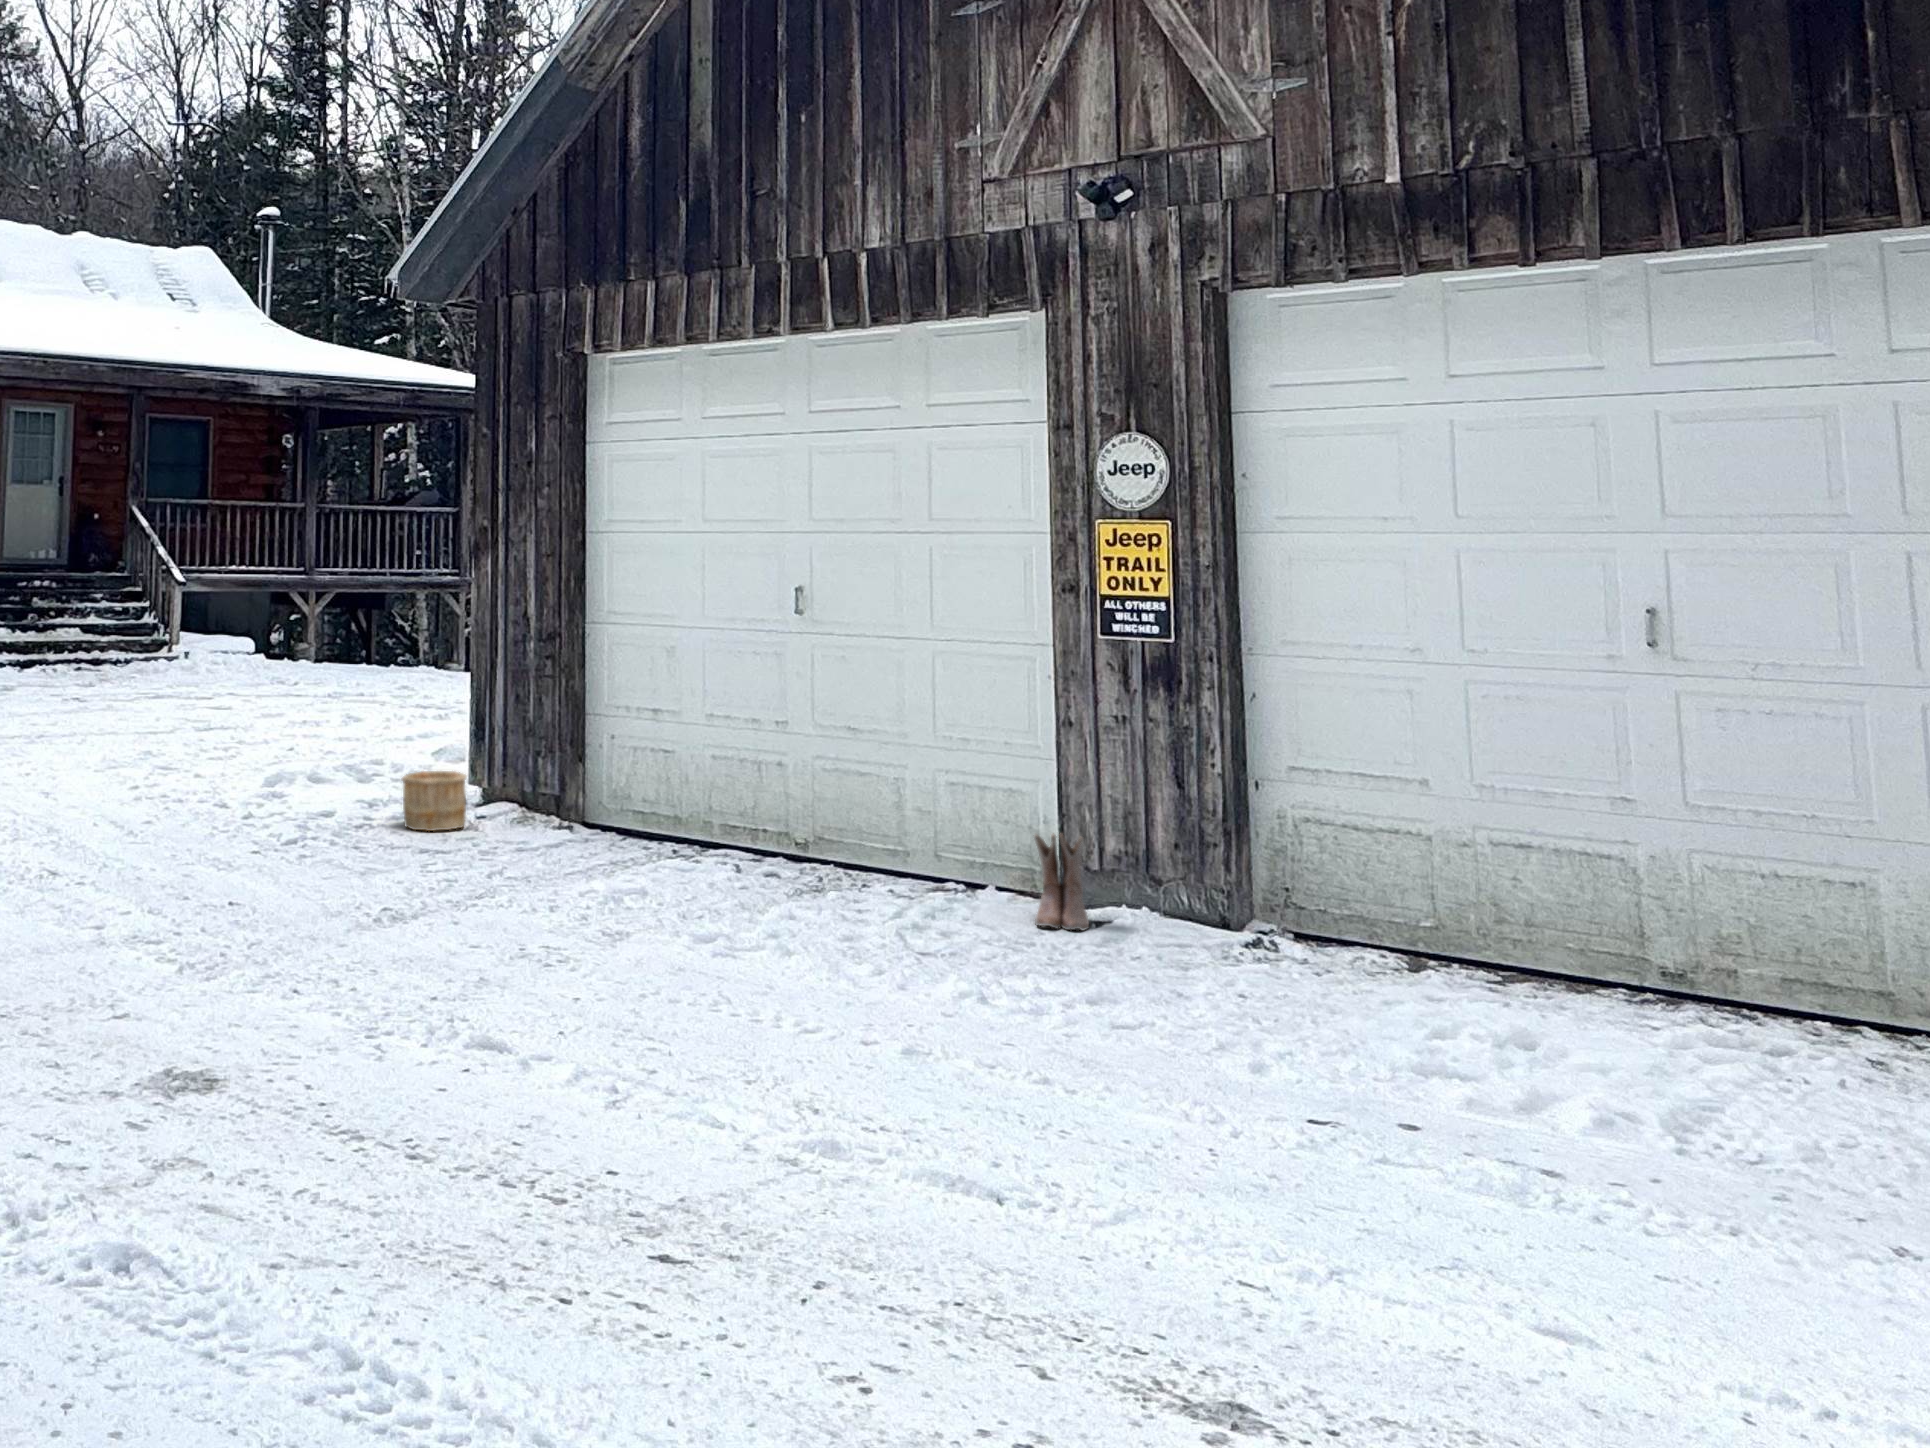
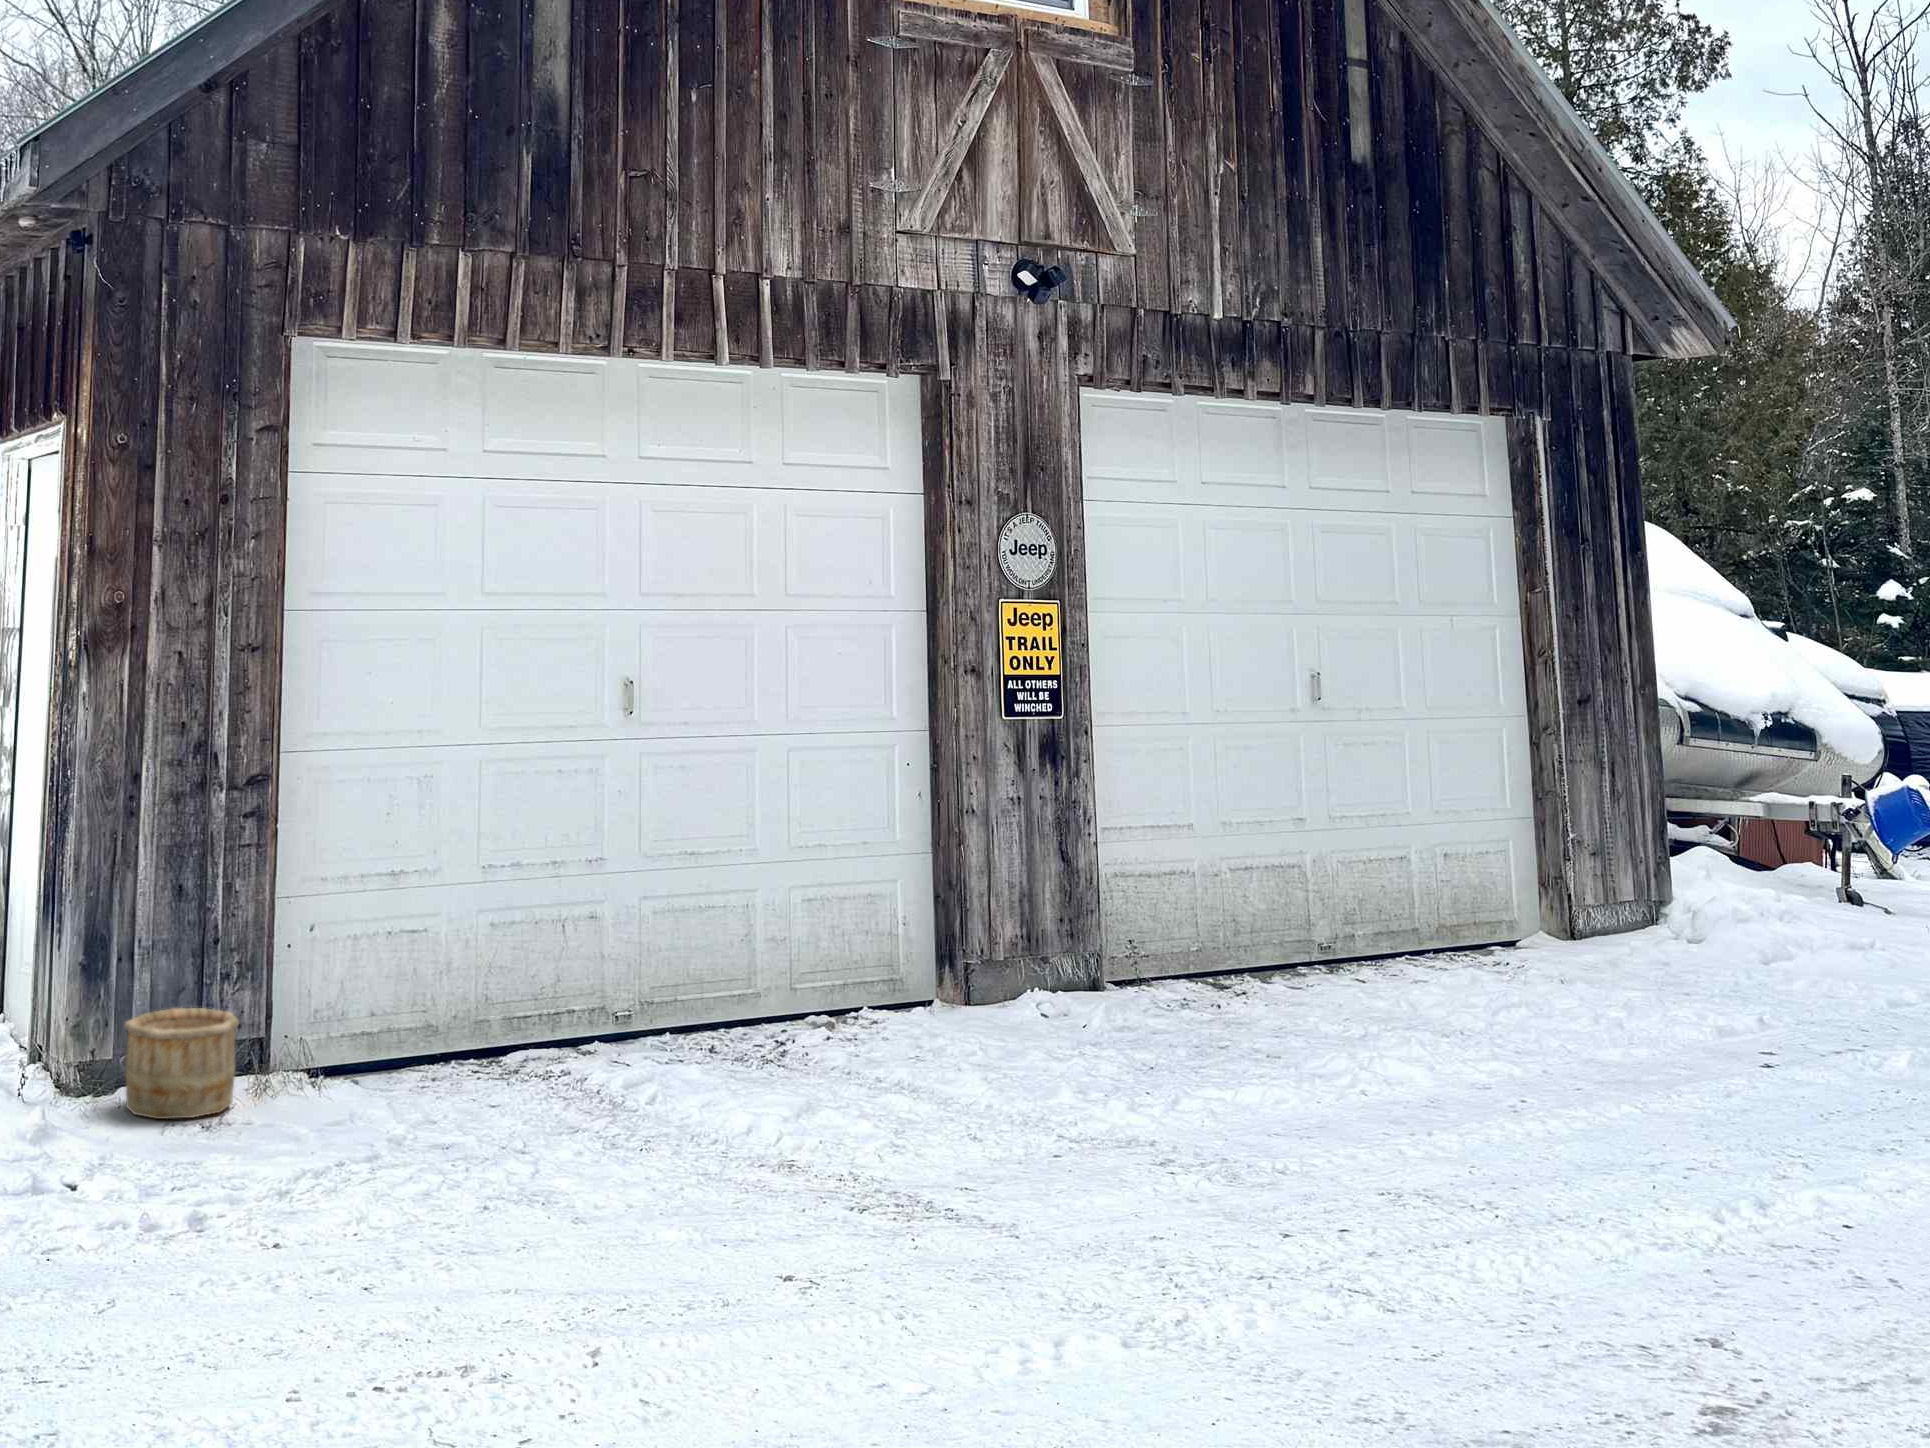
boots: present [1034,833,1089,930] -> none [978,923,1056,1023]

